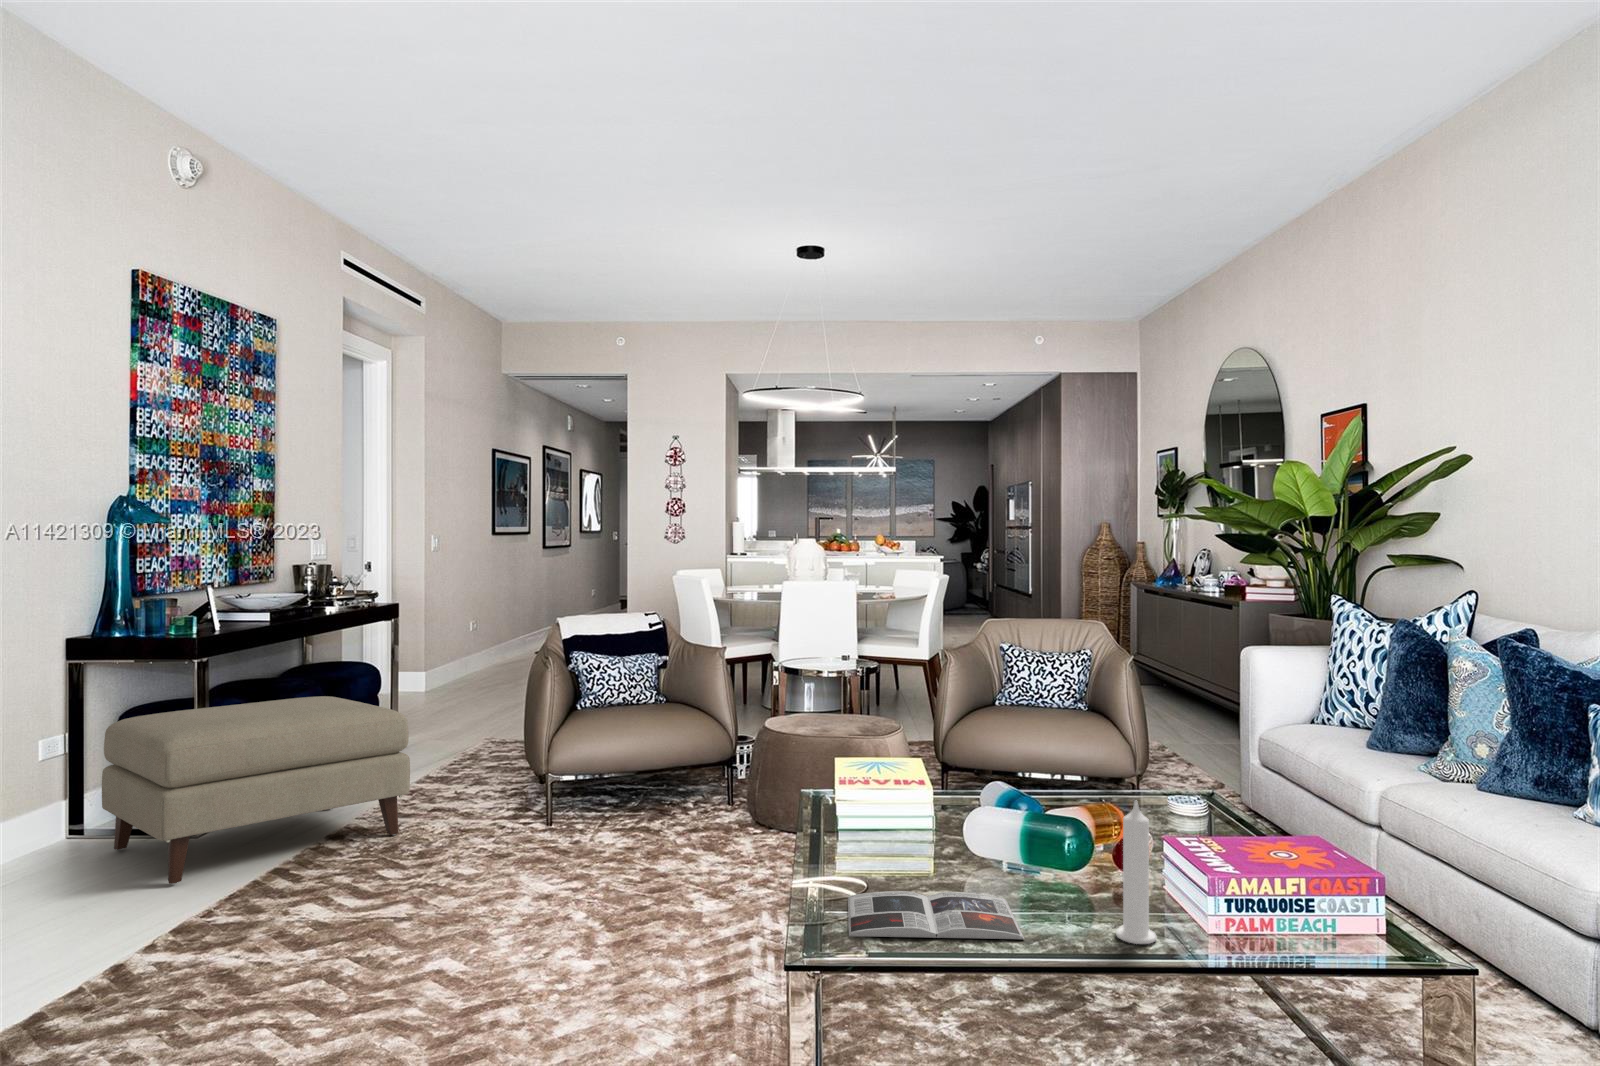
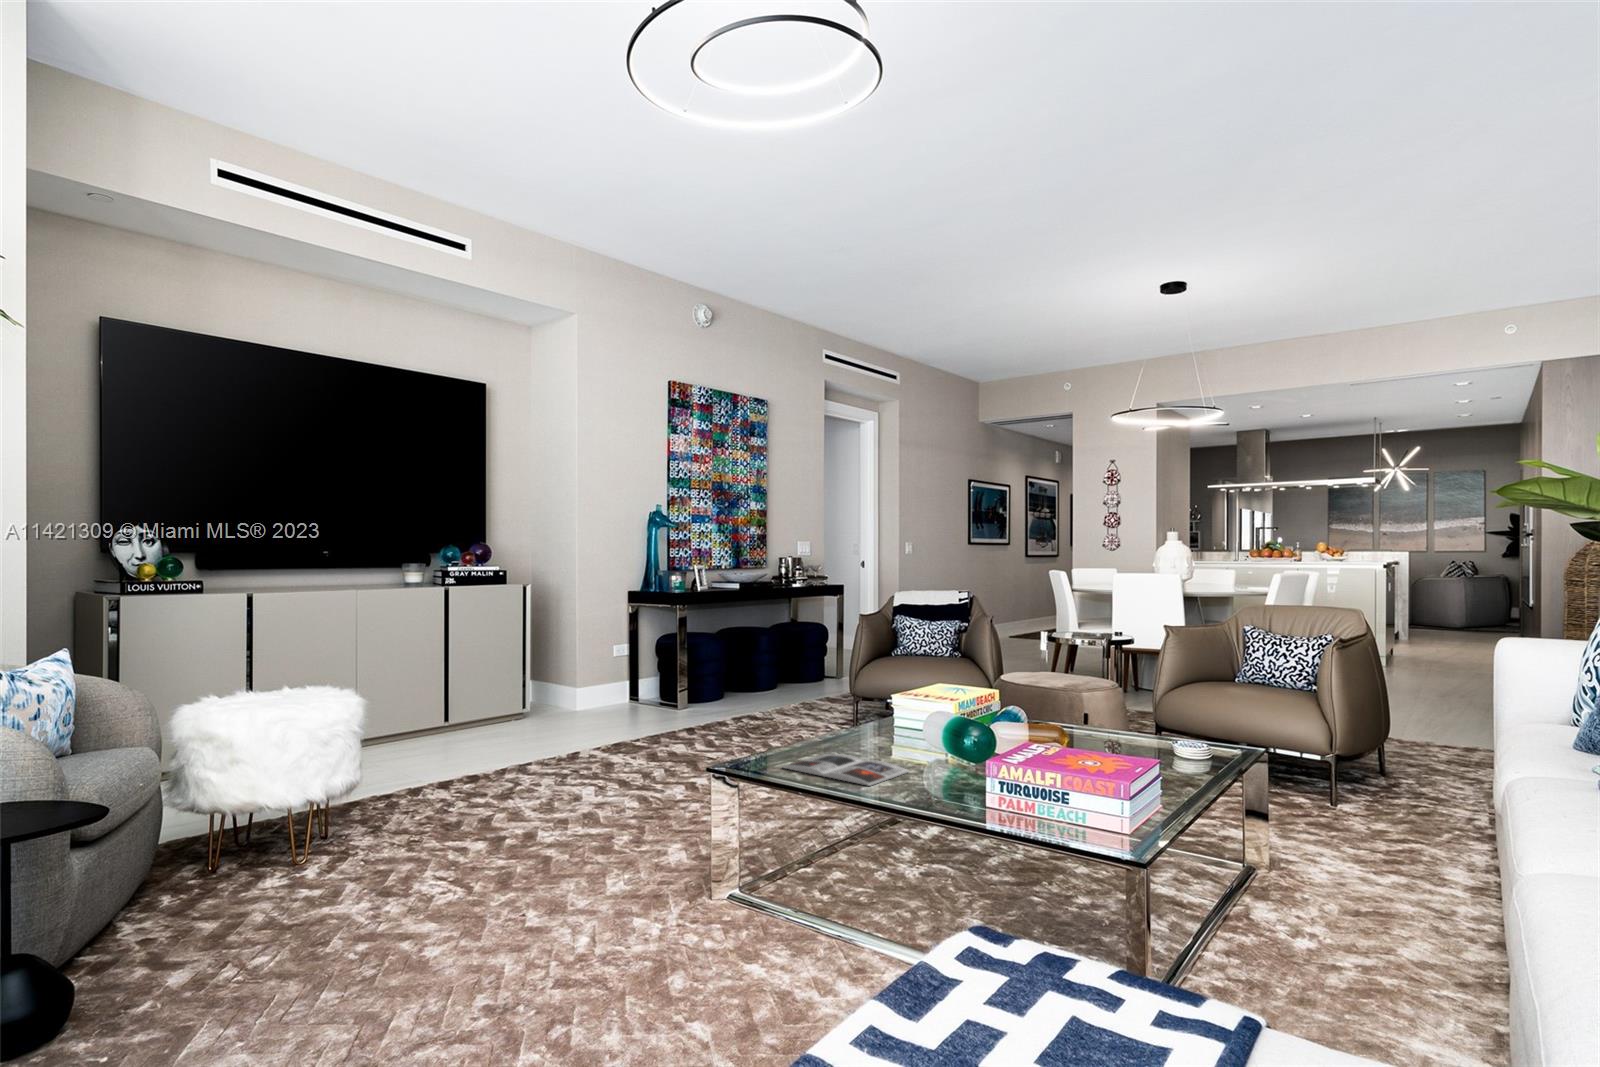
ottoman: present [102,696,410,885] -> none [630,636,777,730]
candle: present [1116,801,1156,944] -> none [926,702,954,802]

